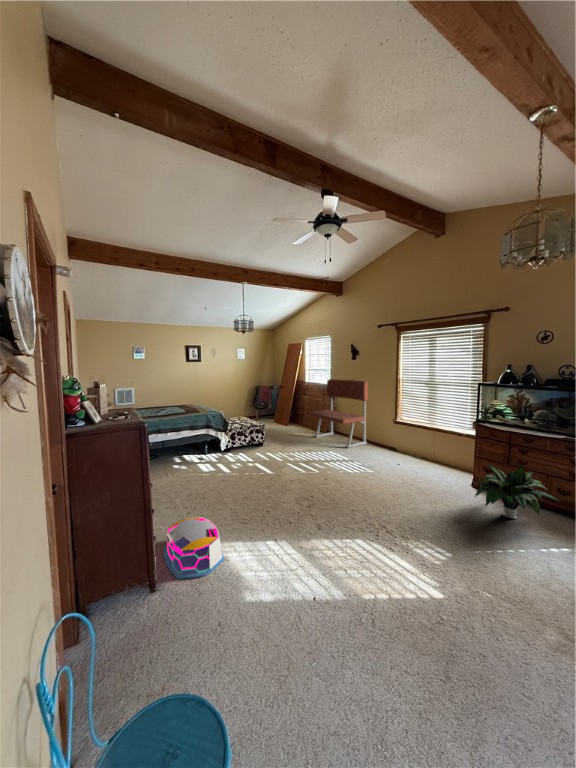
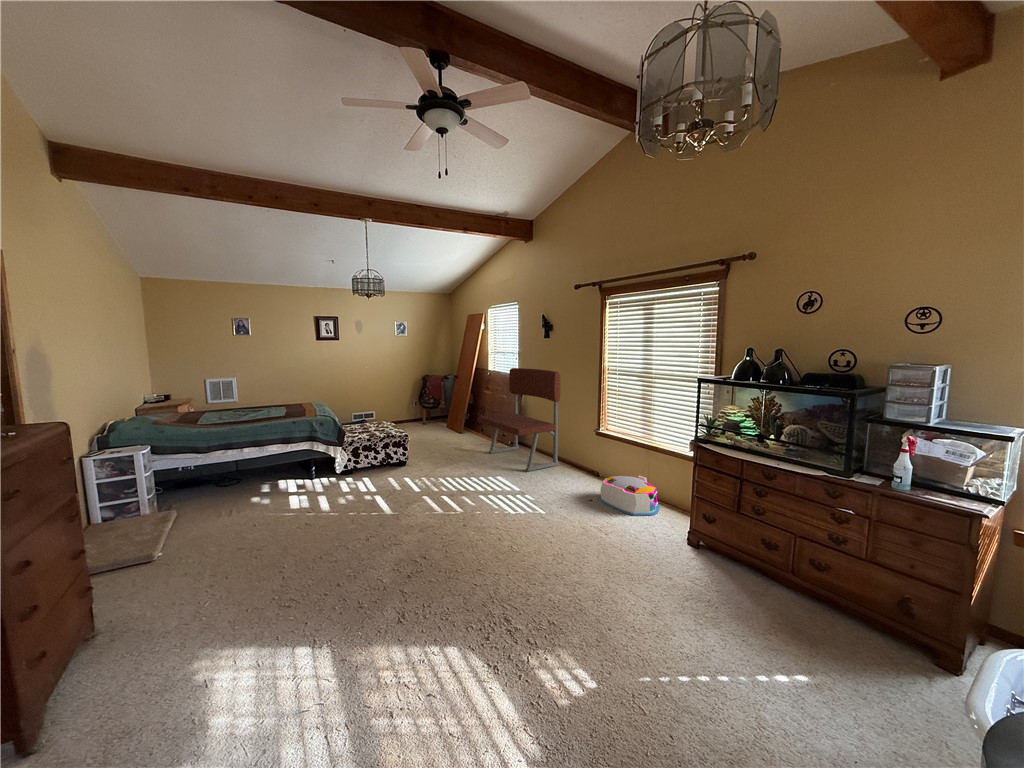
potted plant: present [475,464,559,519] -> none [675,511,815,612]
storage bin: present [164,517,224,579] -> present [599,476,661,516]

